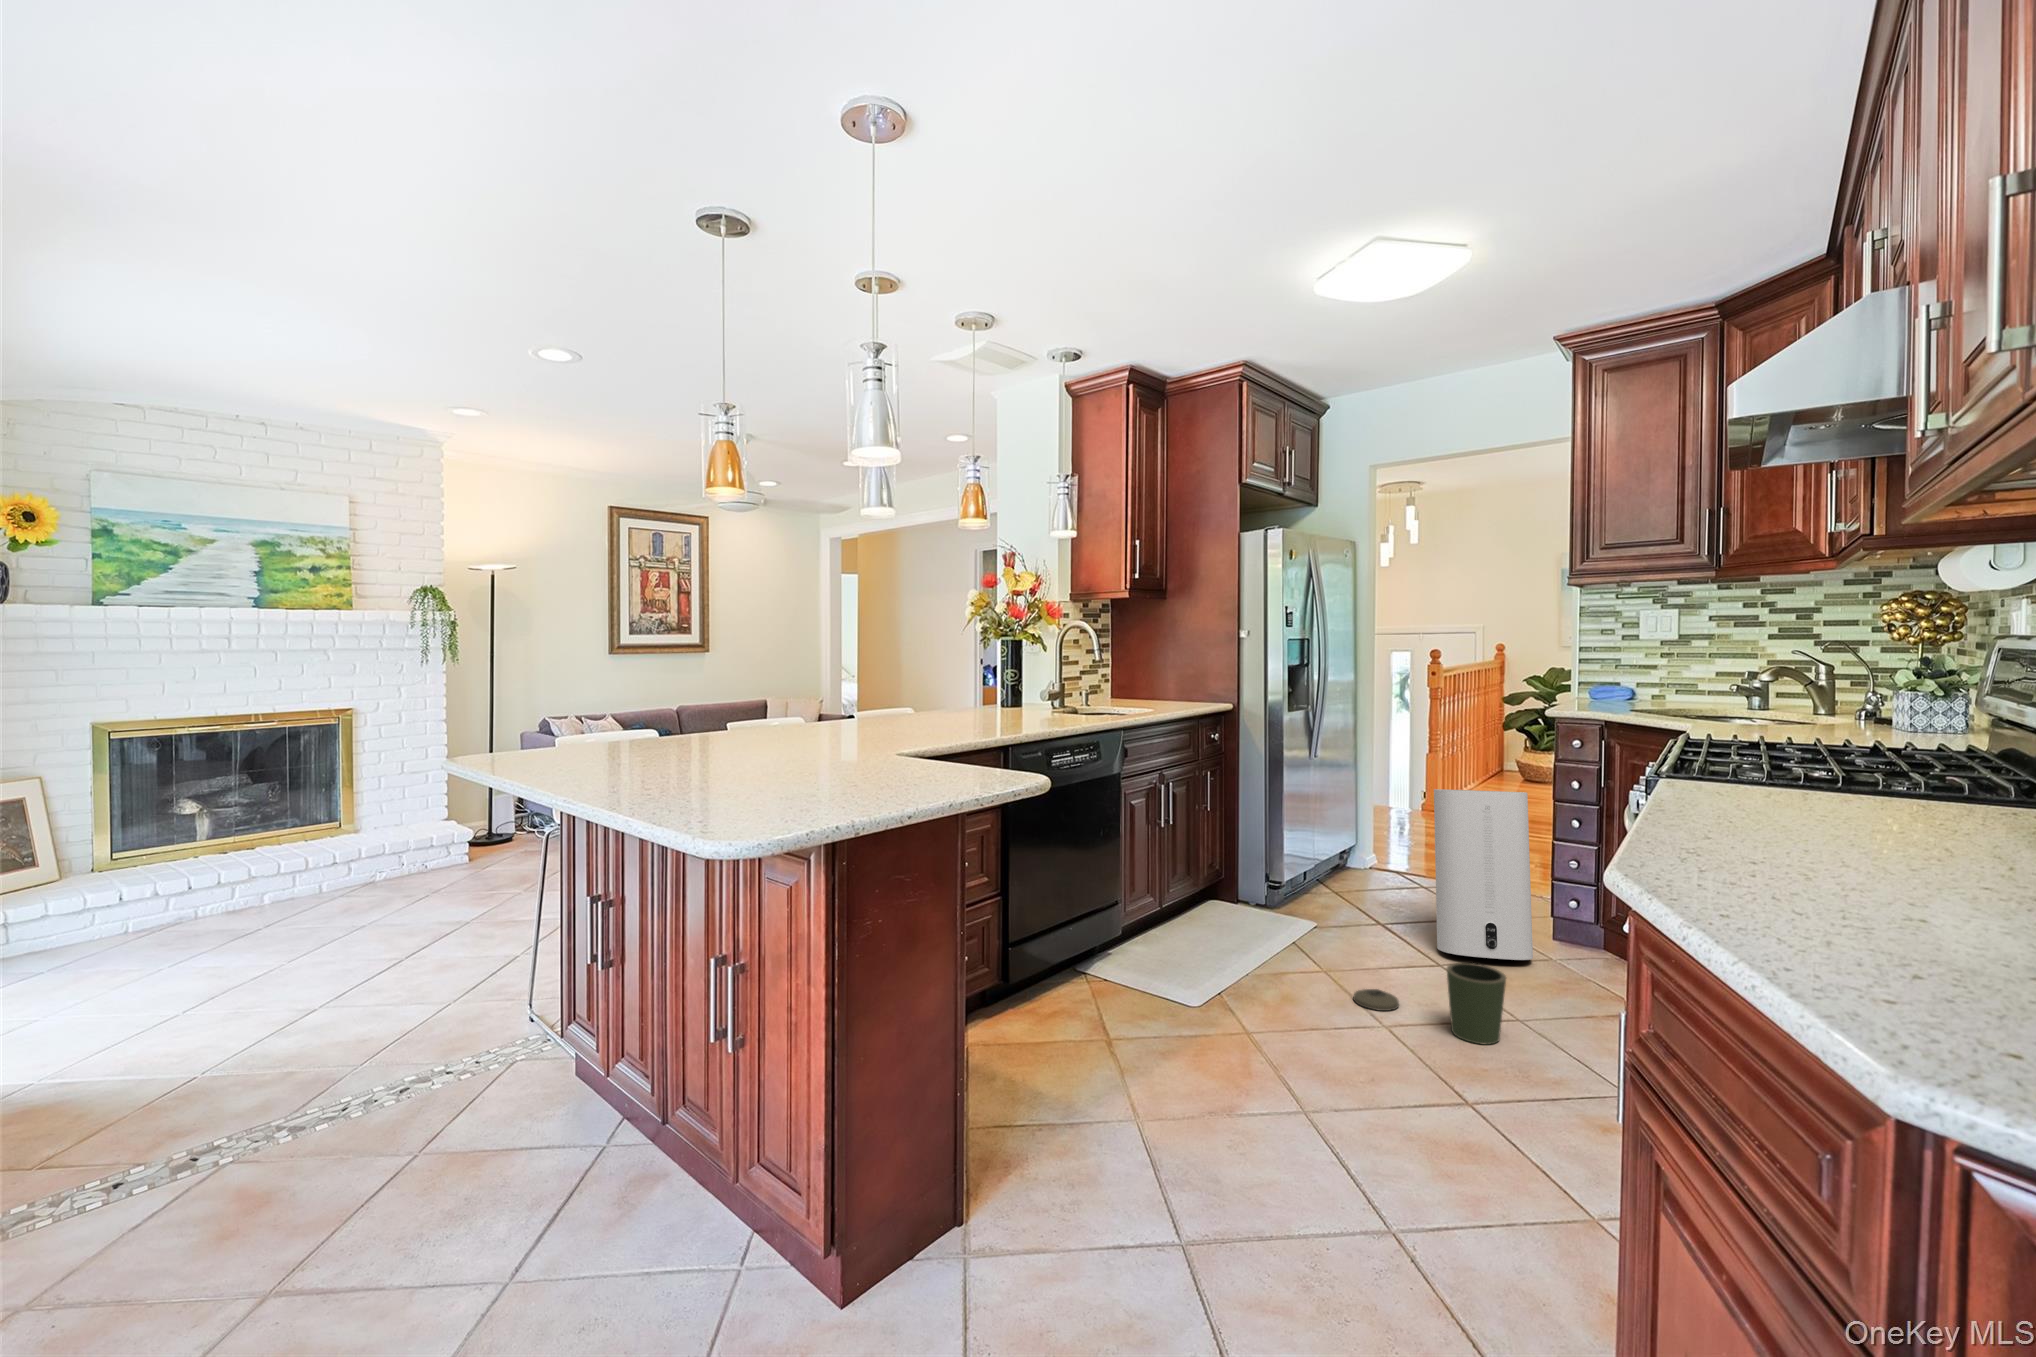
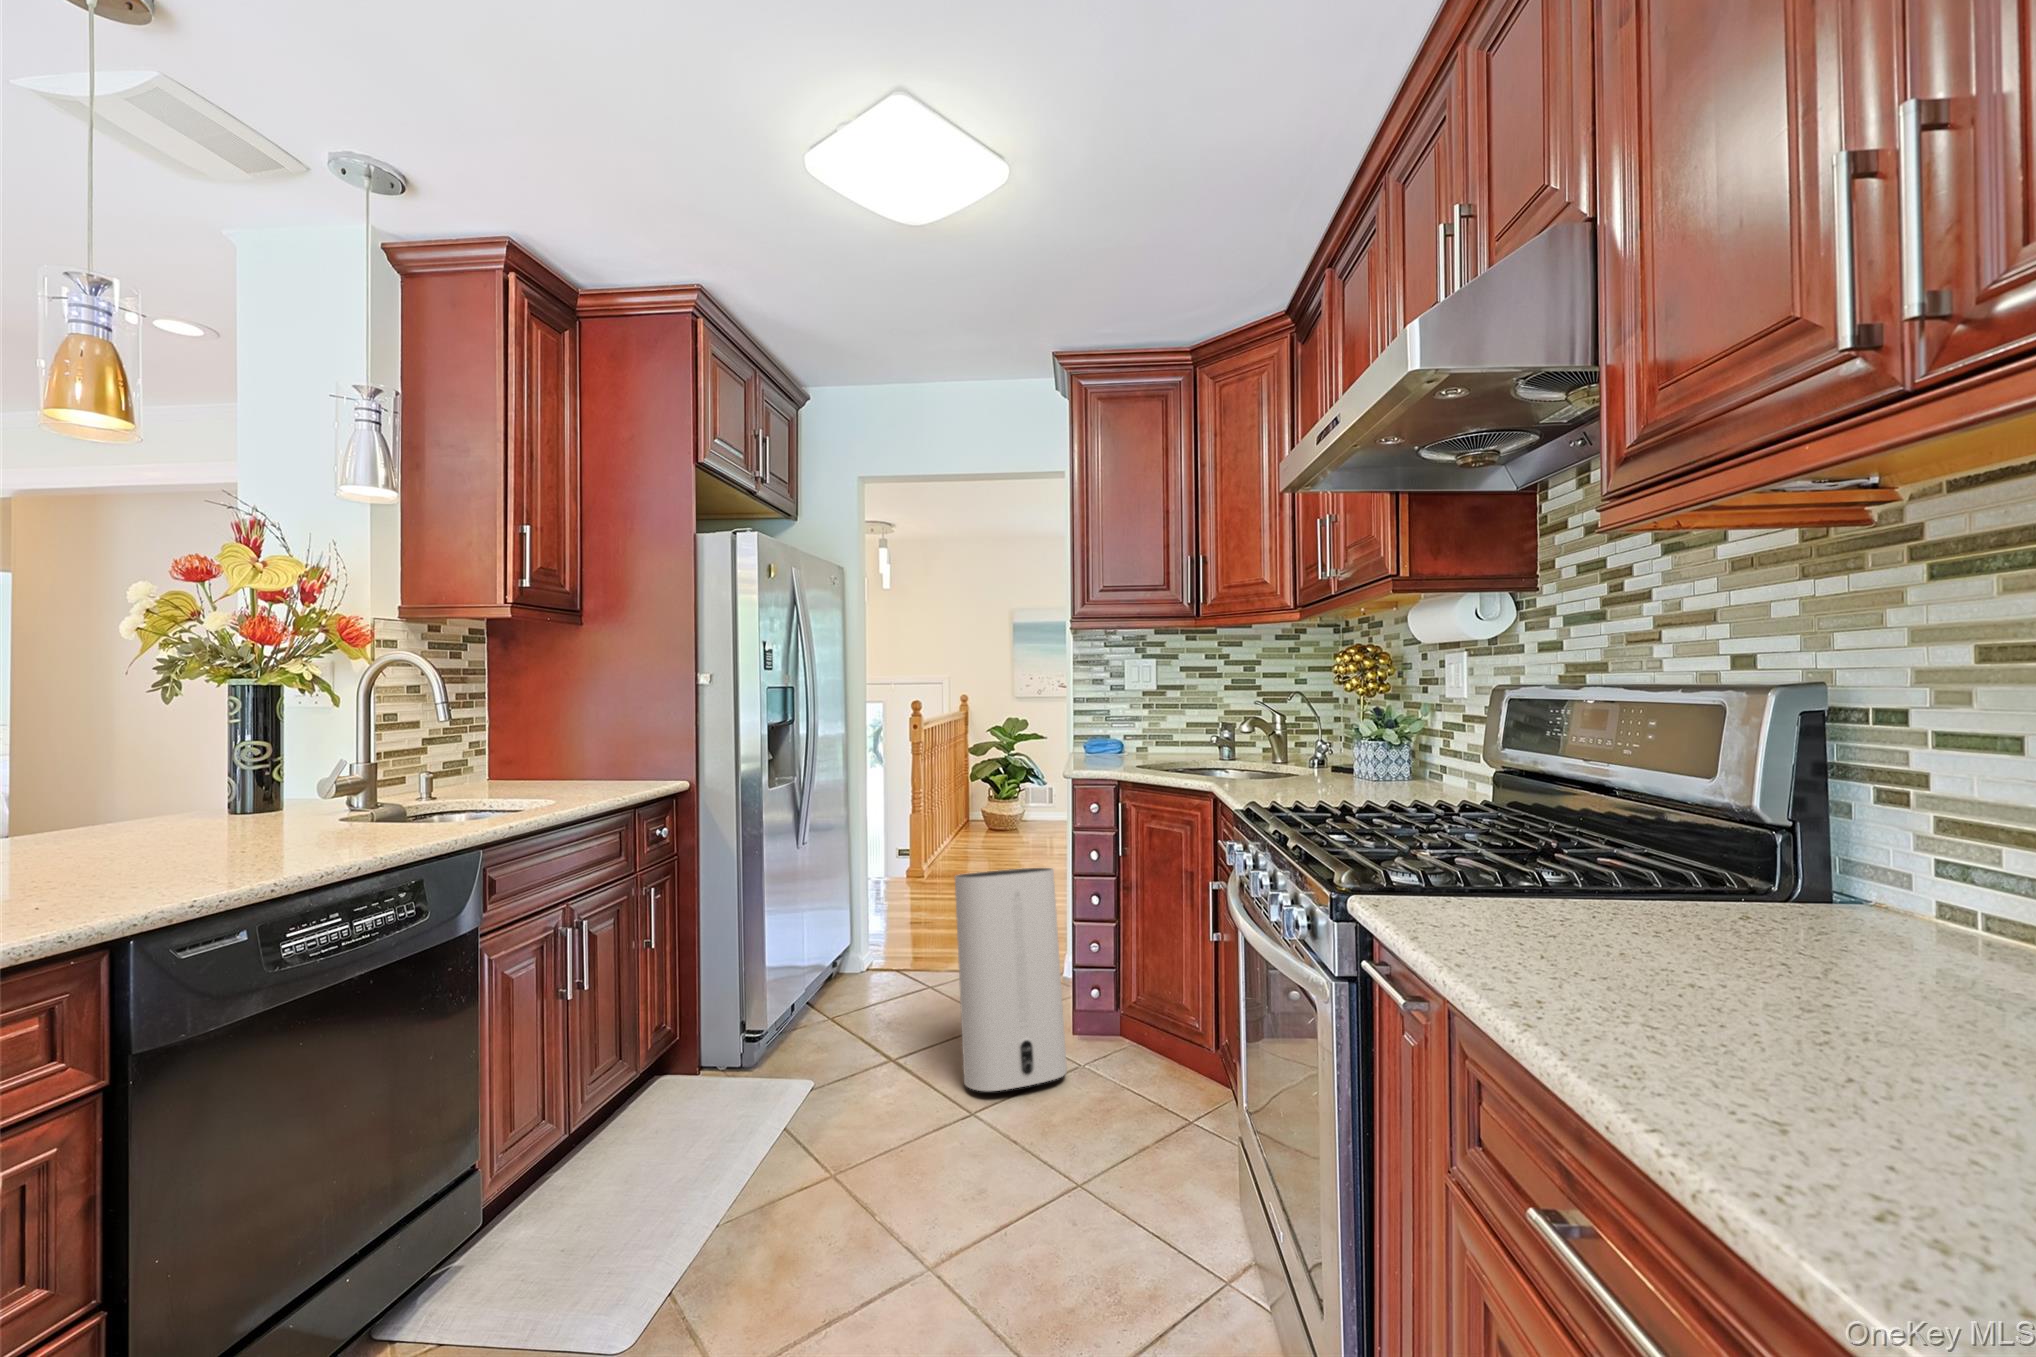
trash can: present [1353,963,1506,1045] -> none [878,1134,1084,1265]

